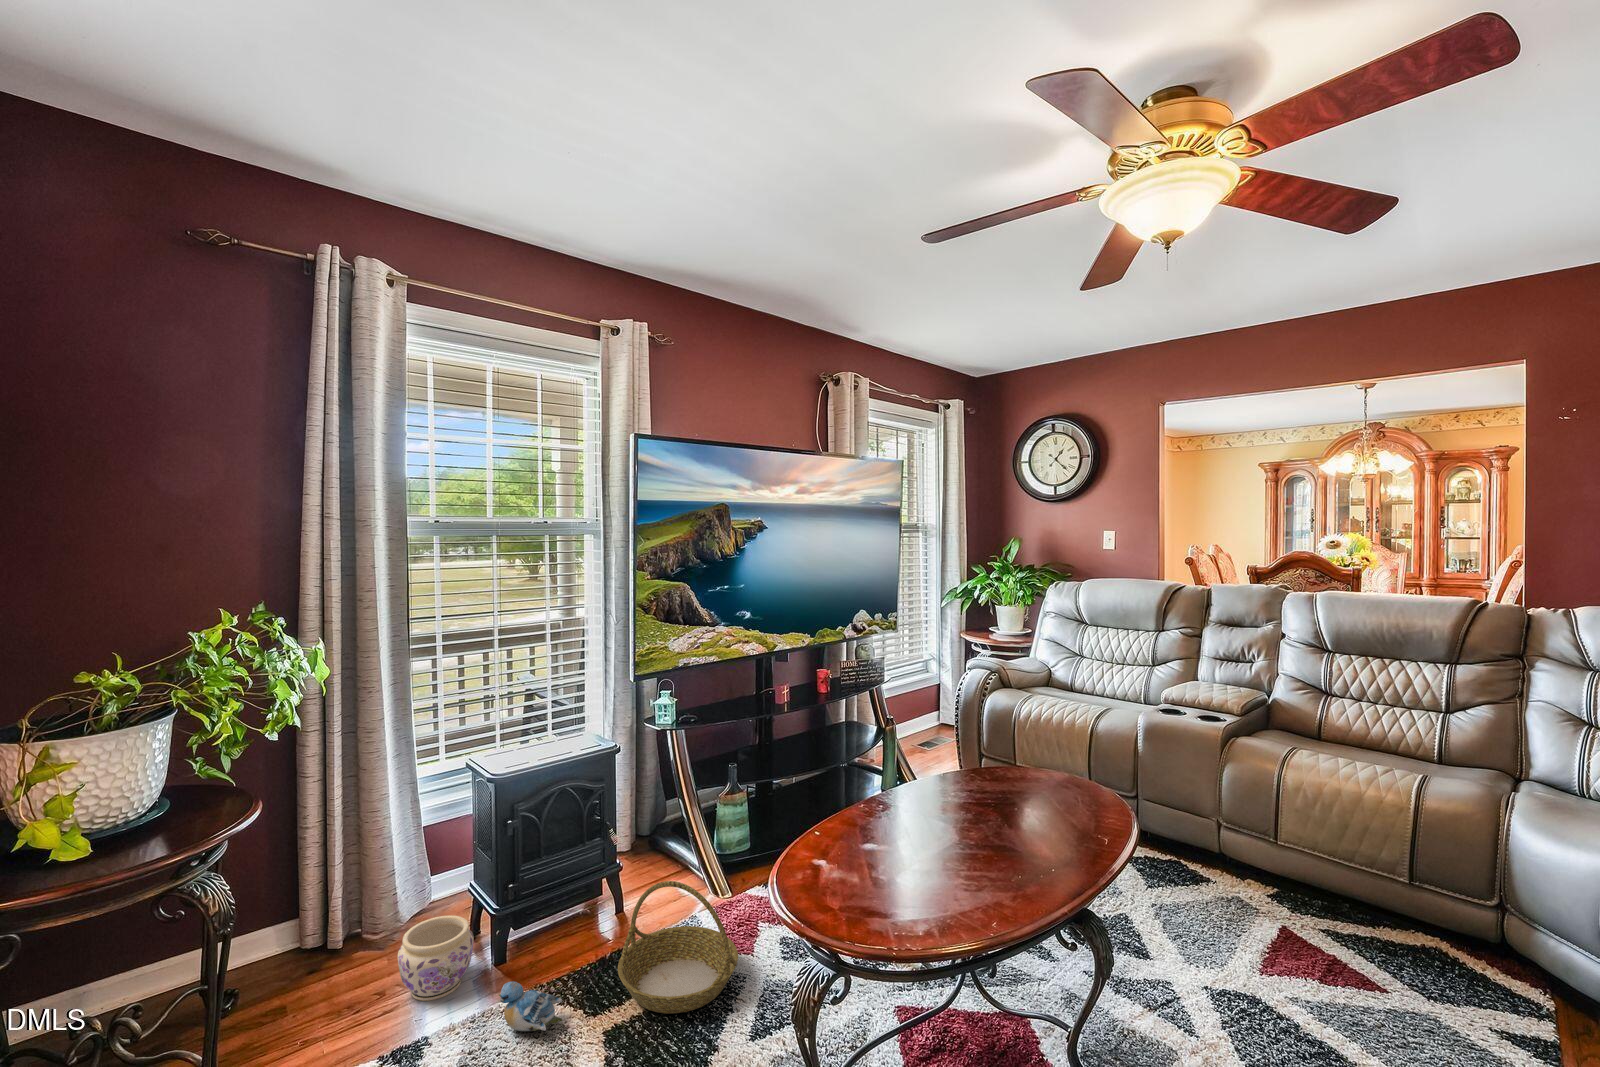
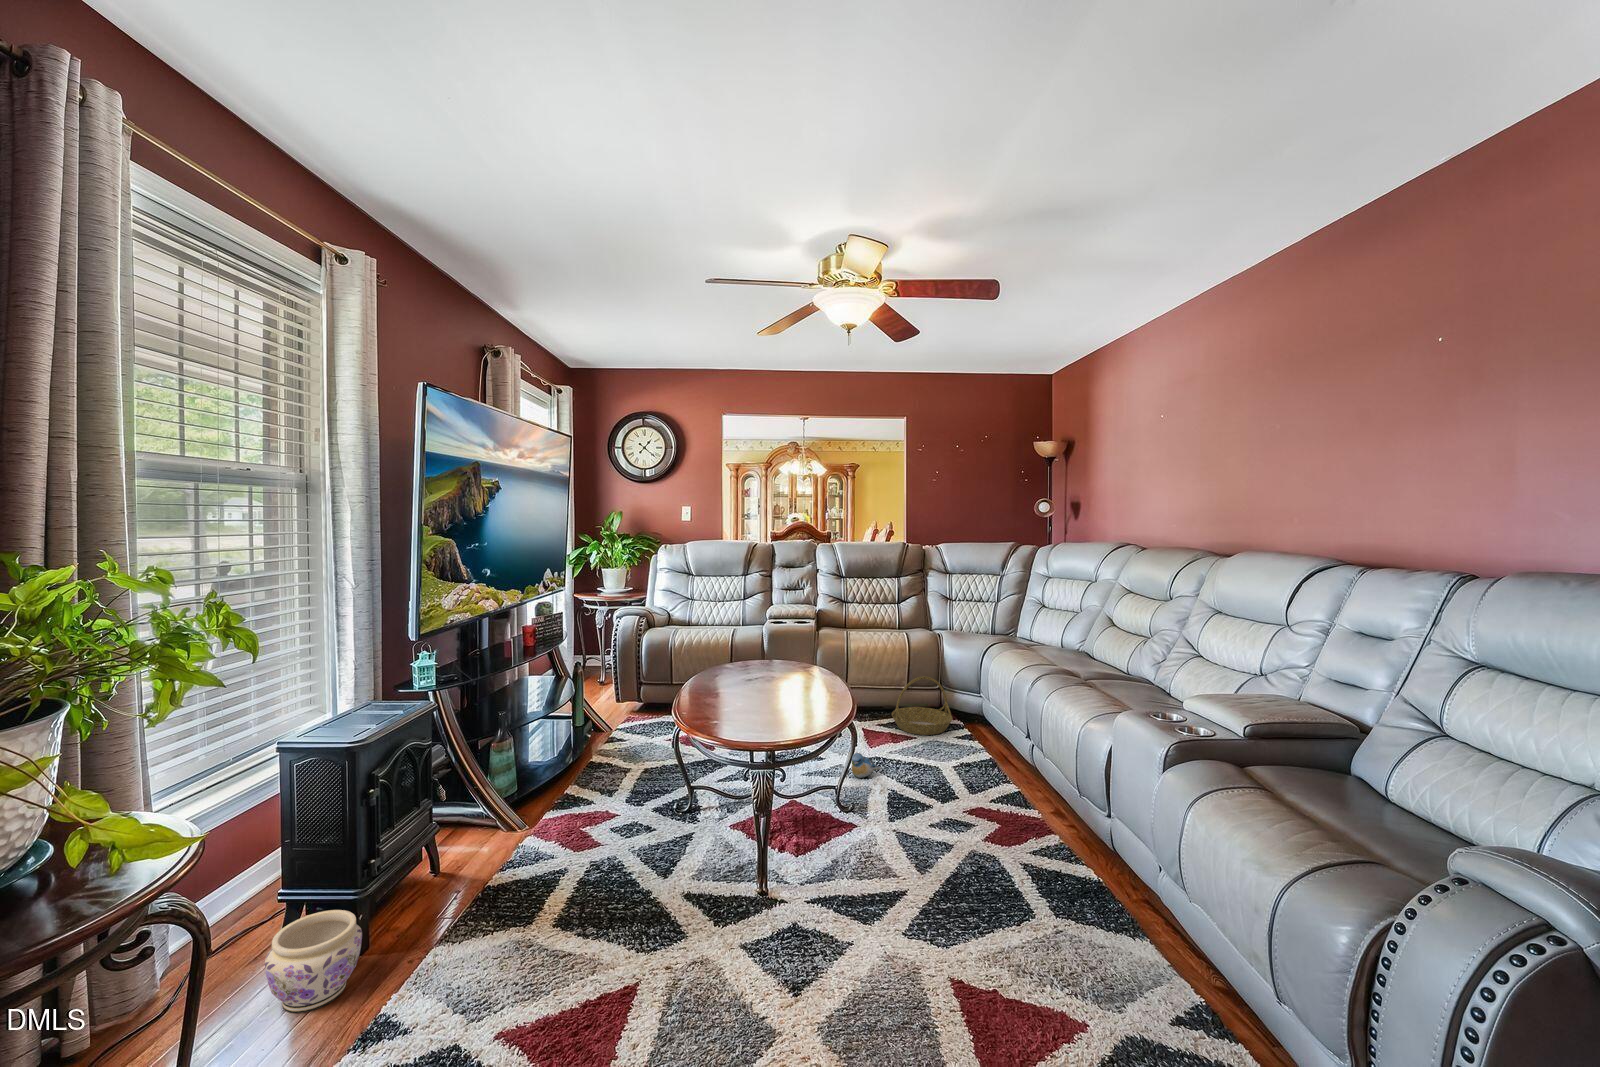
basket: present [618,881,738,1013] -> present [892,676,953,735]
plush toy: present [499,982,562,1031] -> present [852,753,881,778]

